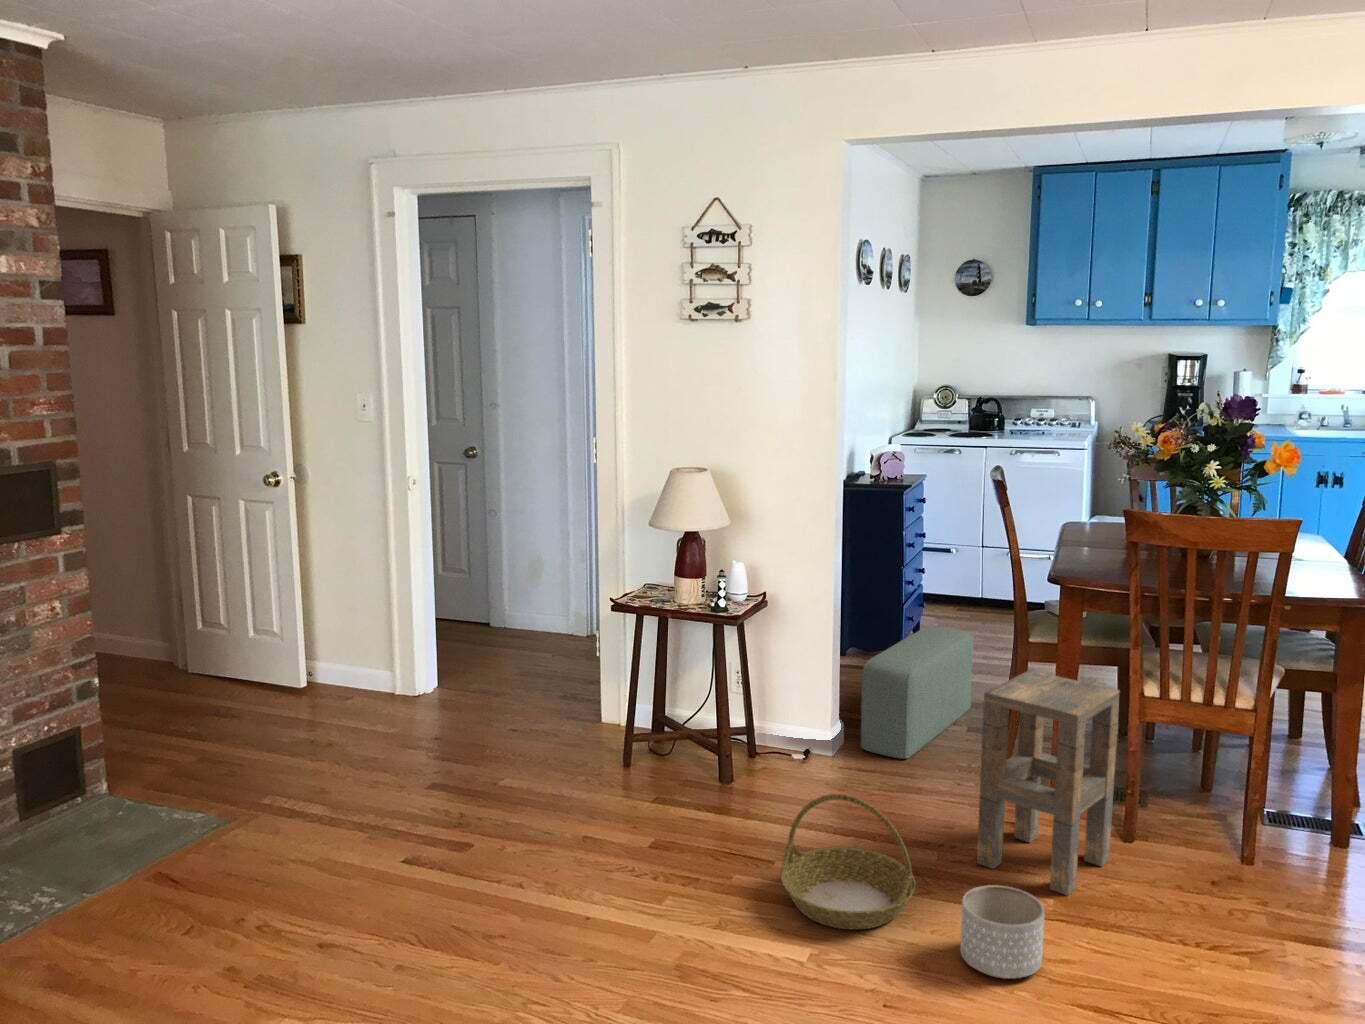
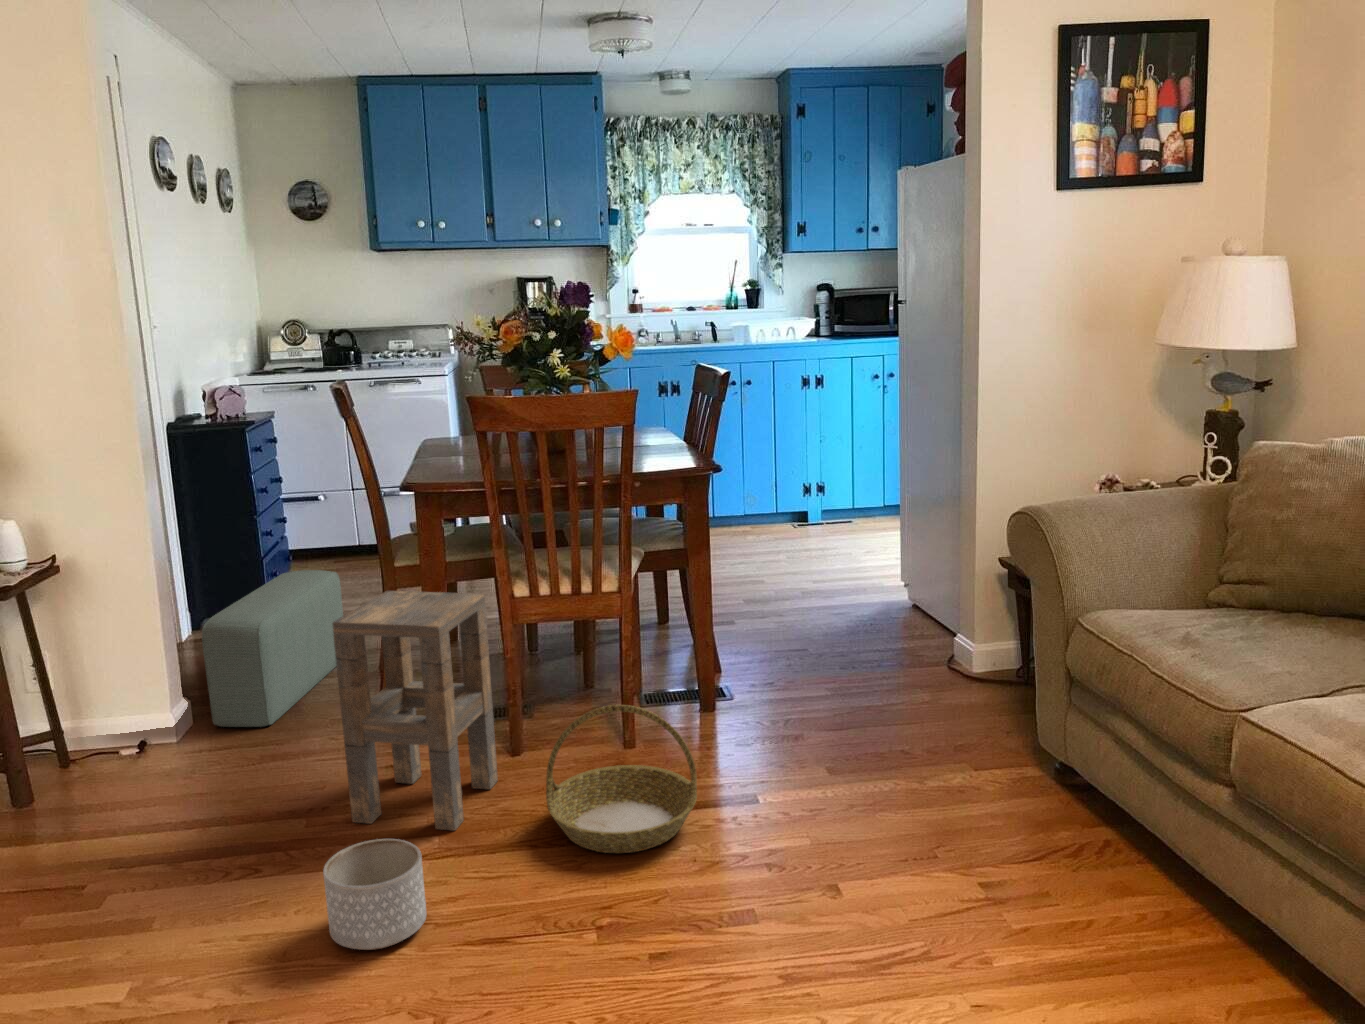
basket: present [781,794,916,930] -> present [546,705,697,853]

